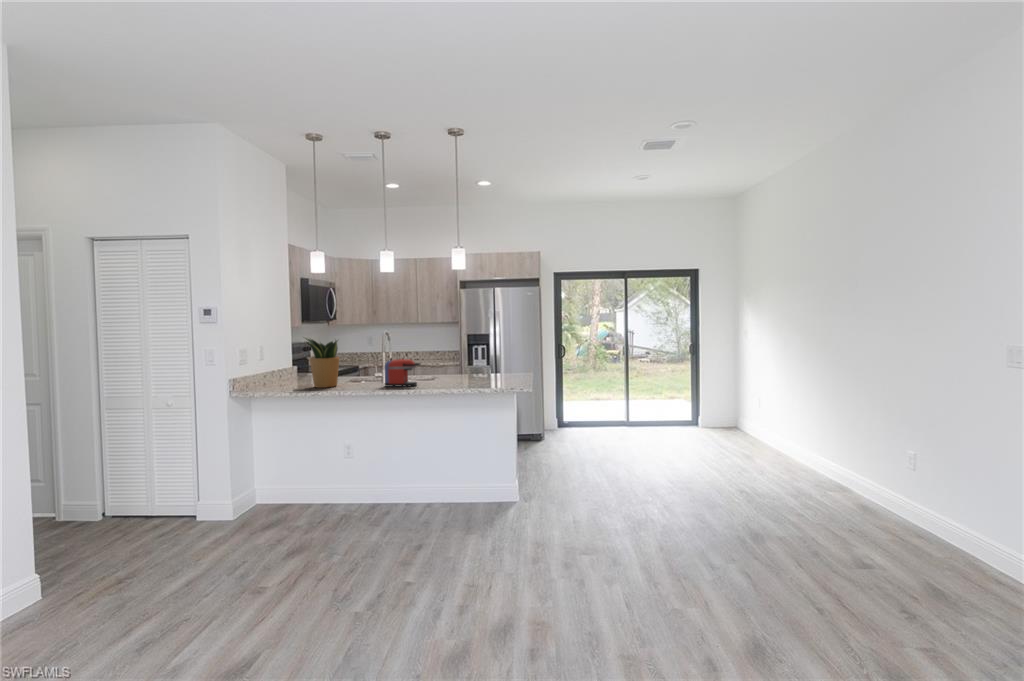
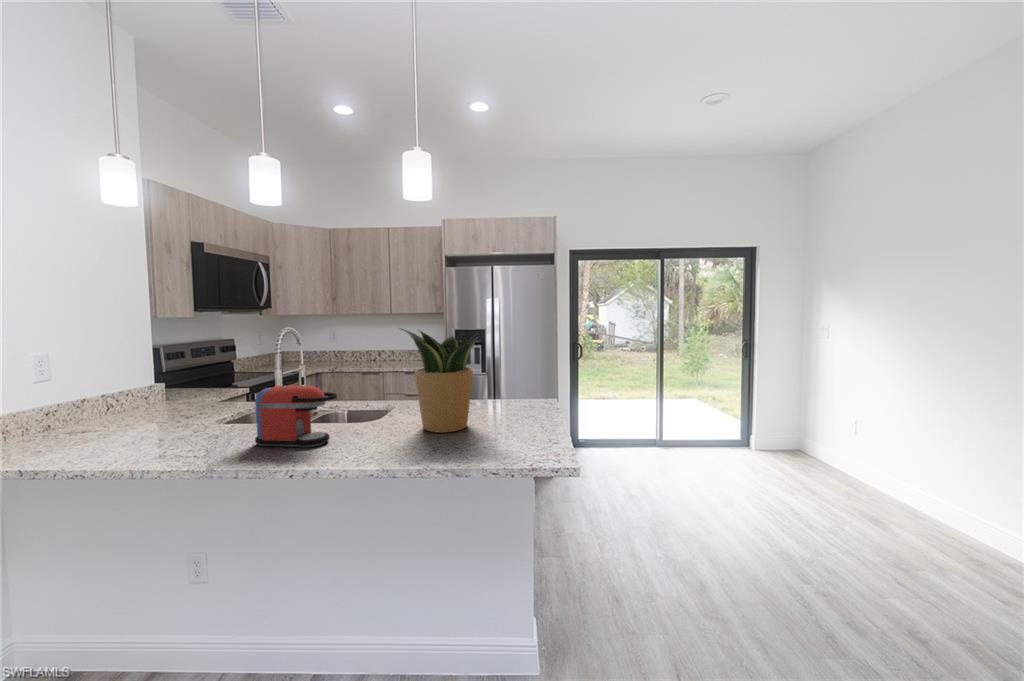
potted plant: present [305,338,339,388] -> present [400,328,478,433]

